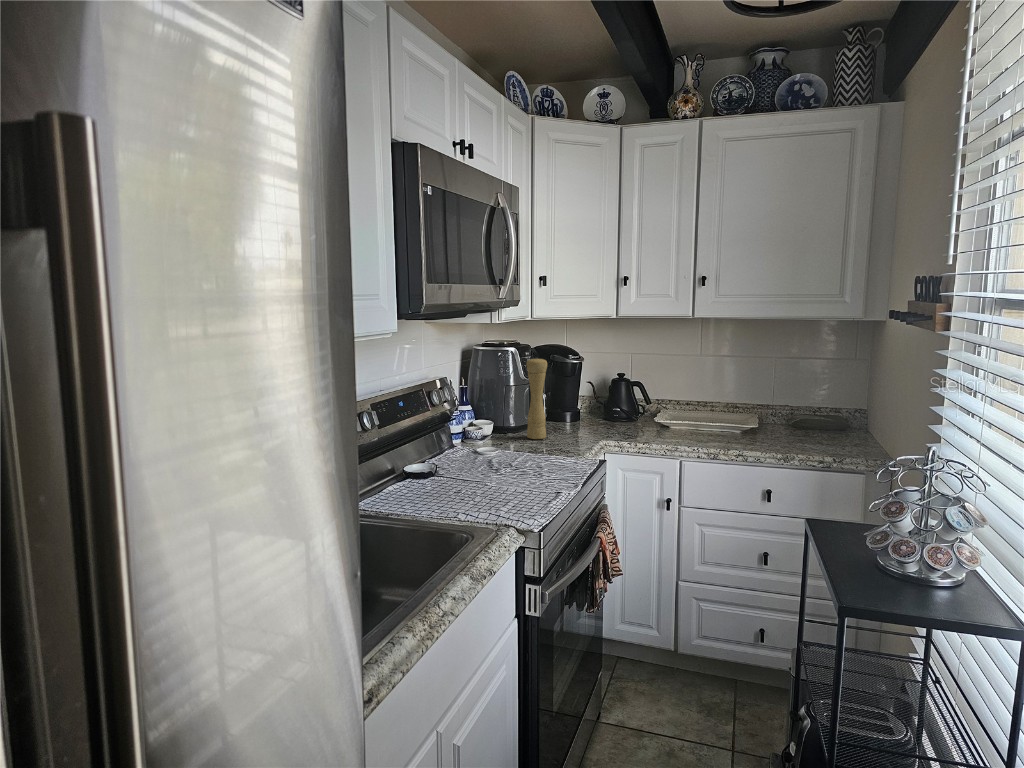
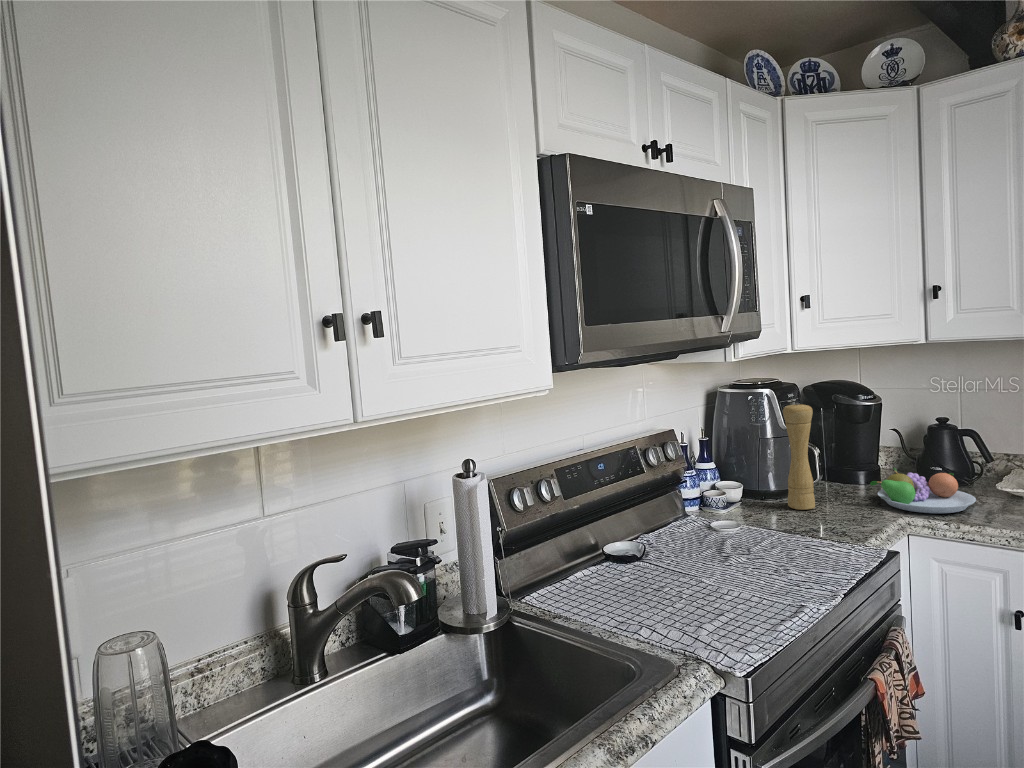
fruit bowl: none [581,407,644,437] -> present [870,468,976,513]

